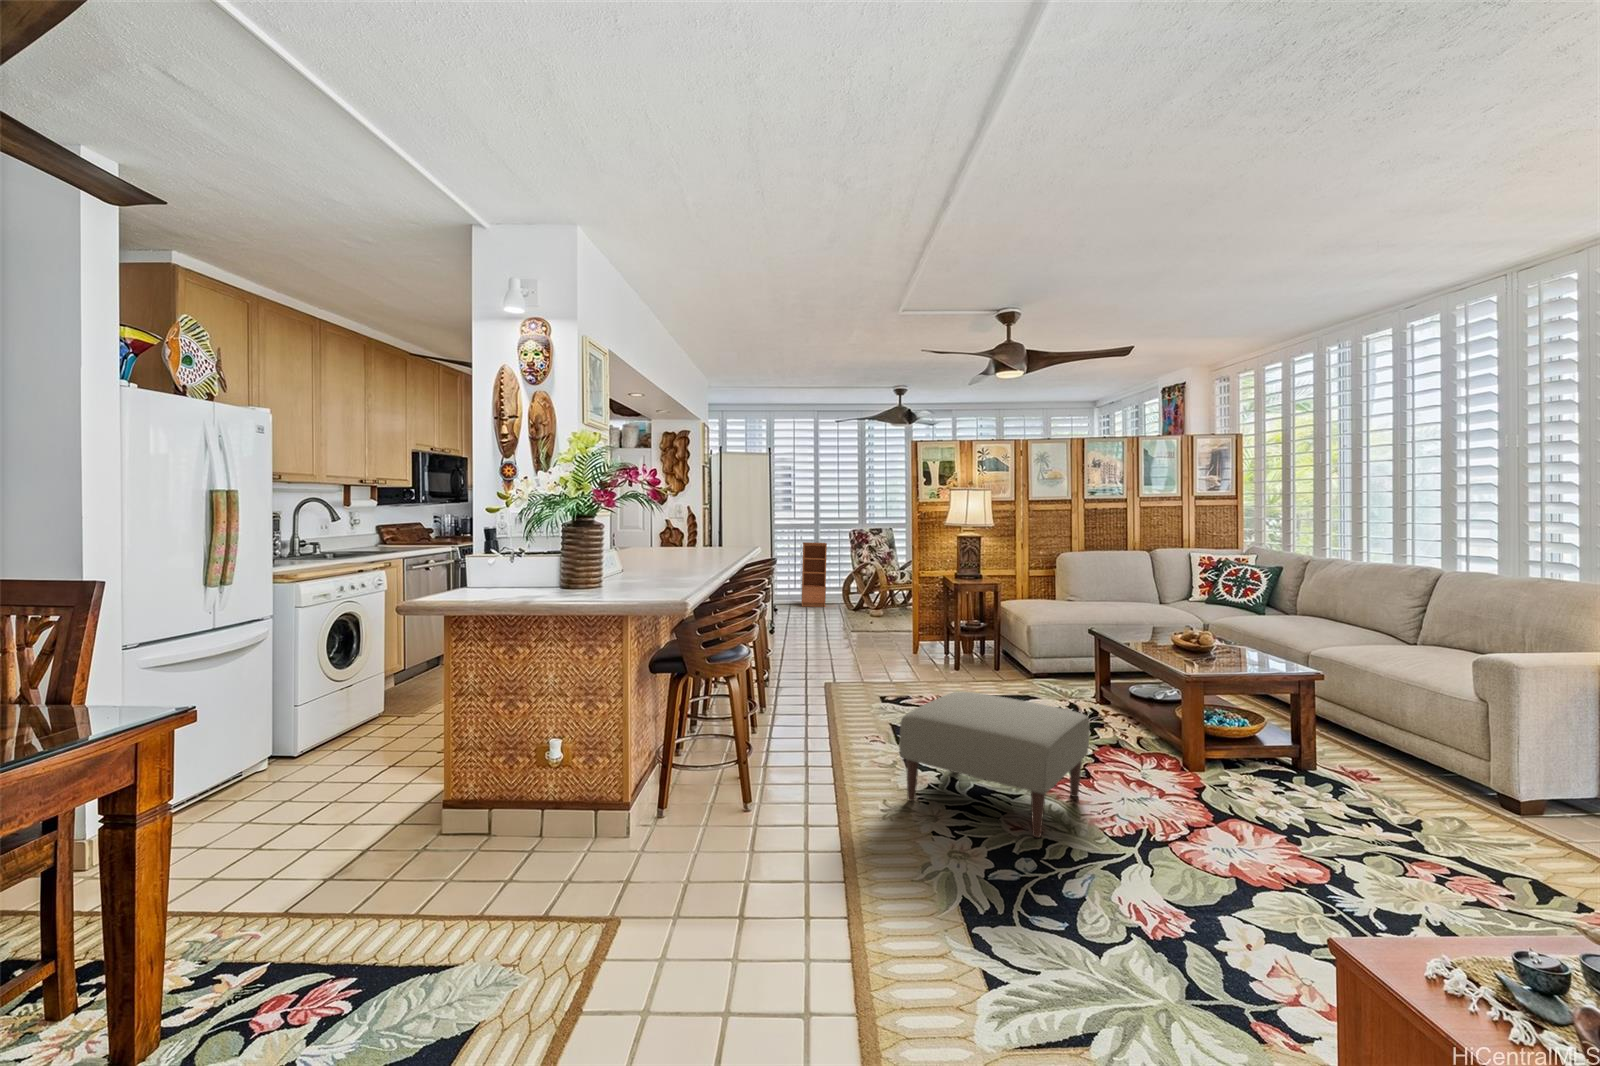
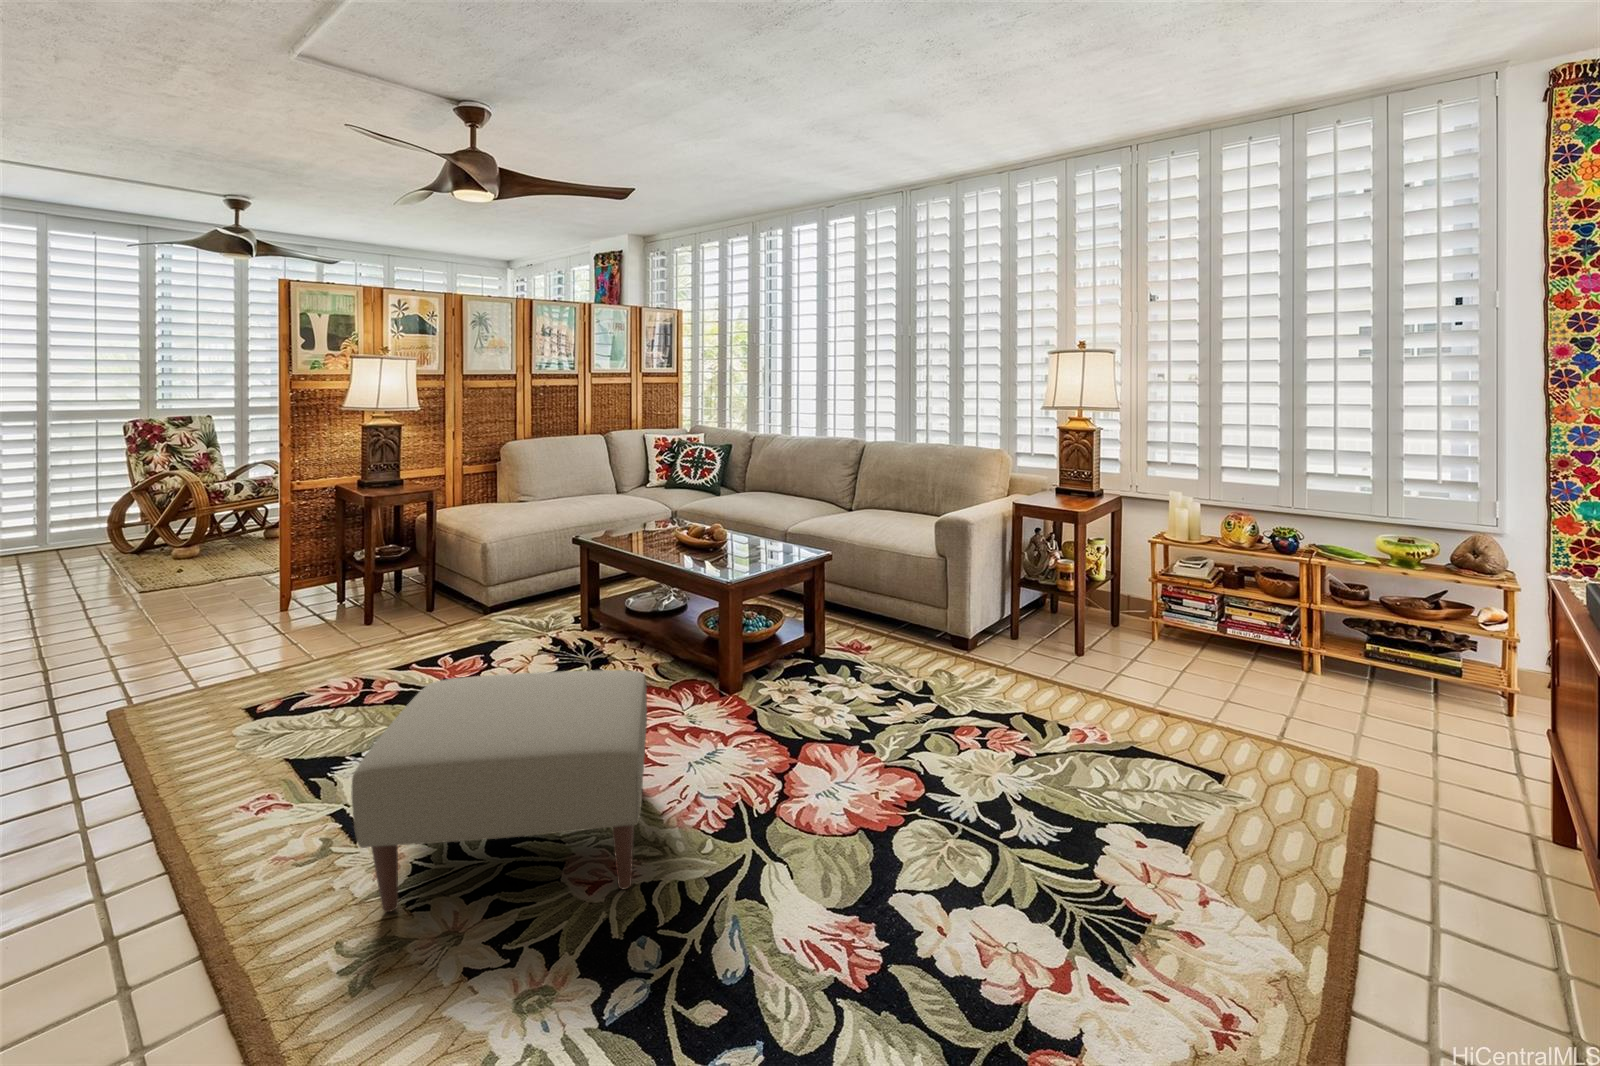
bookcase: present [801,542,827,607] -> none [9,446,85,560]

